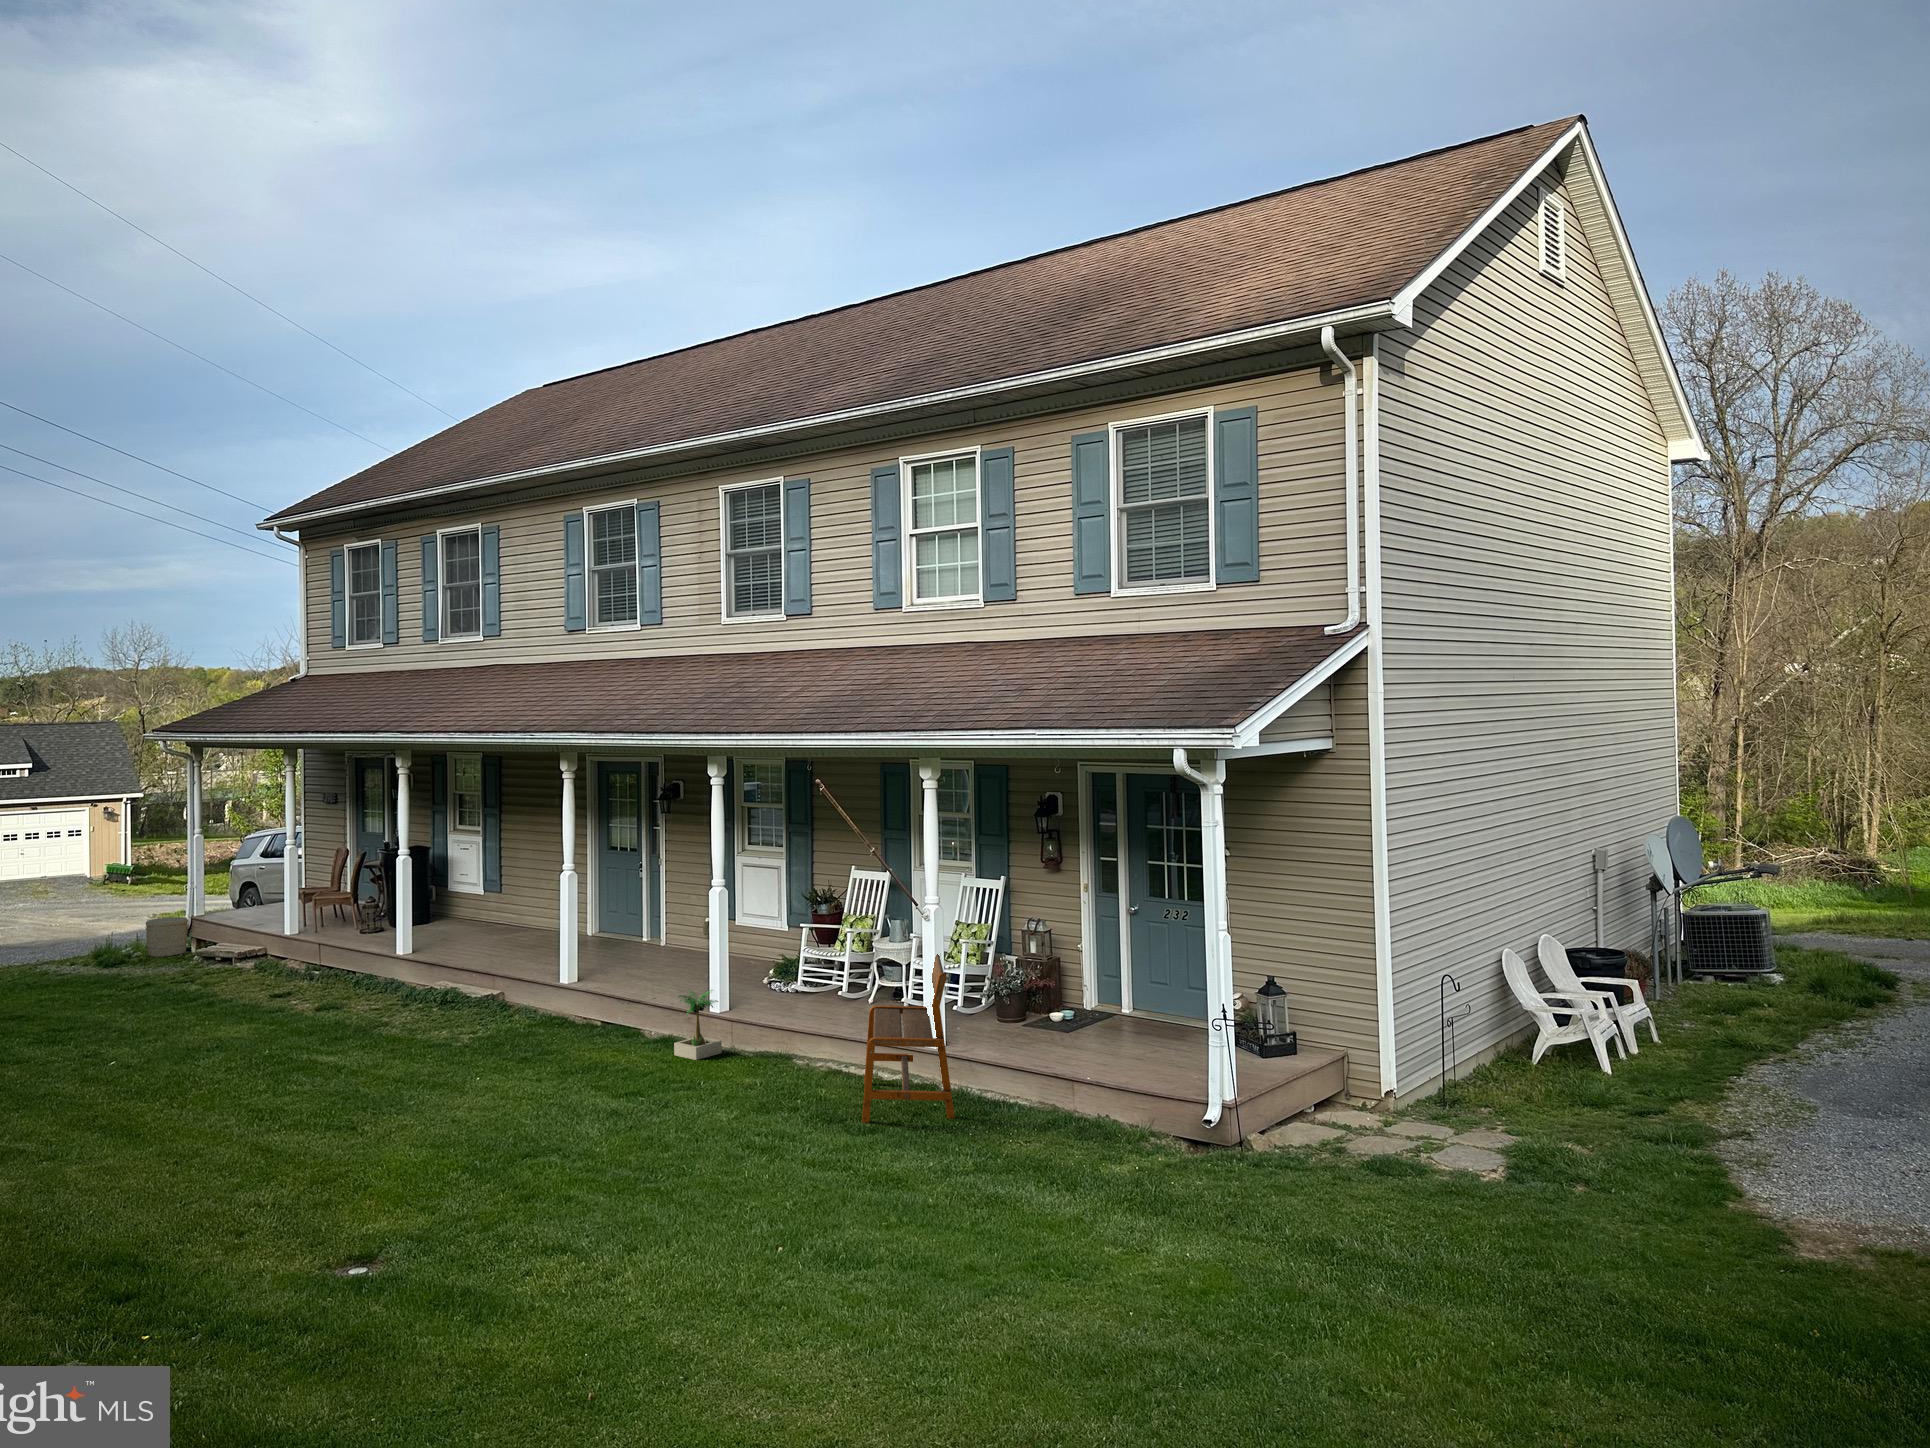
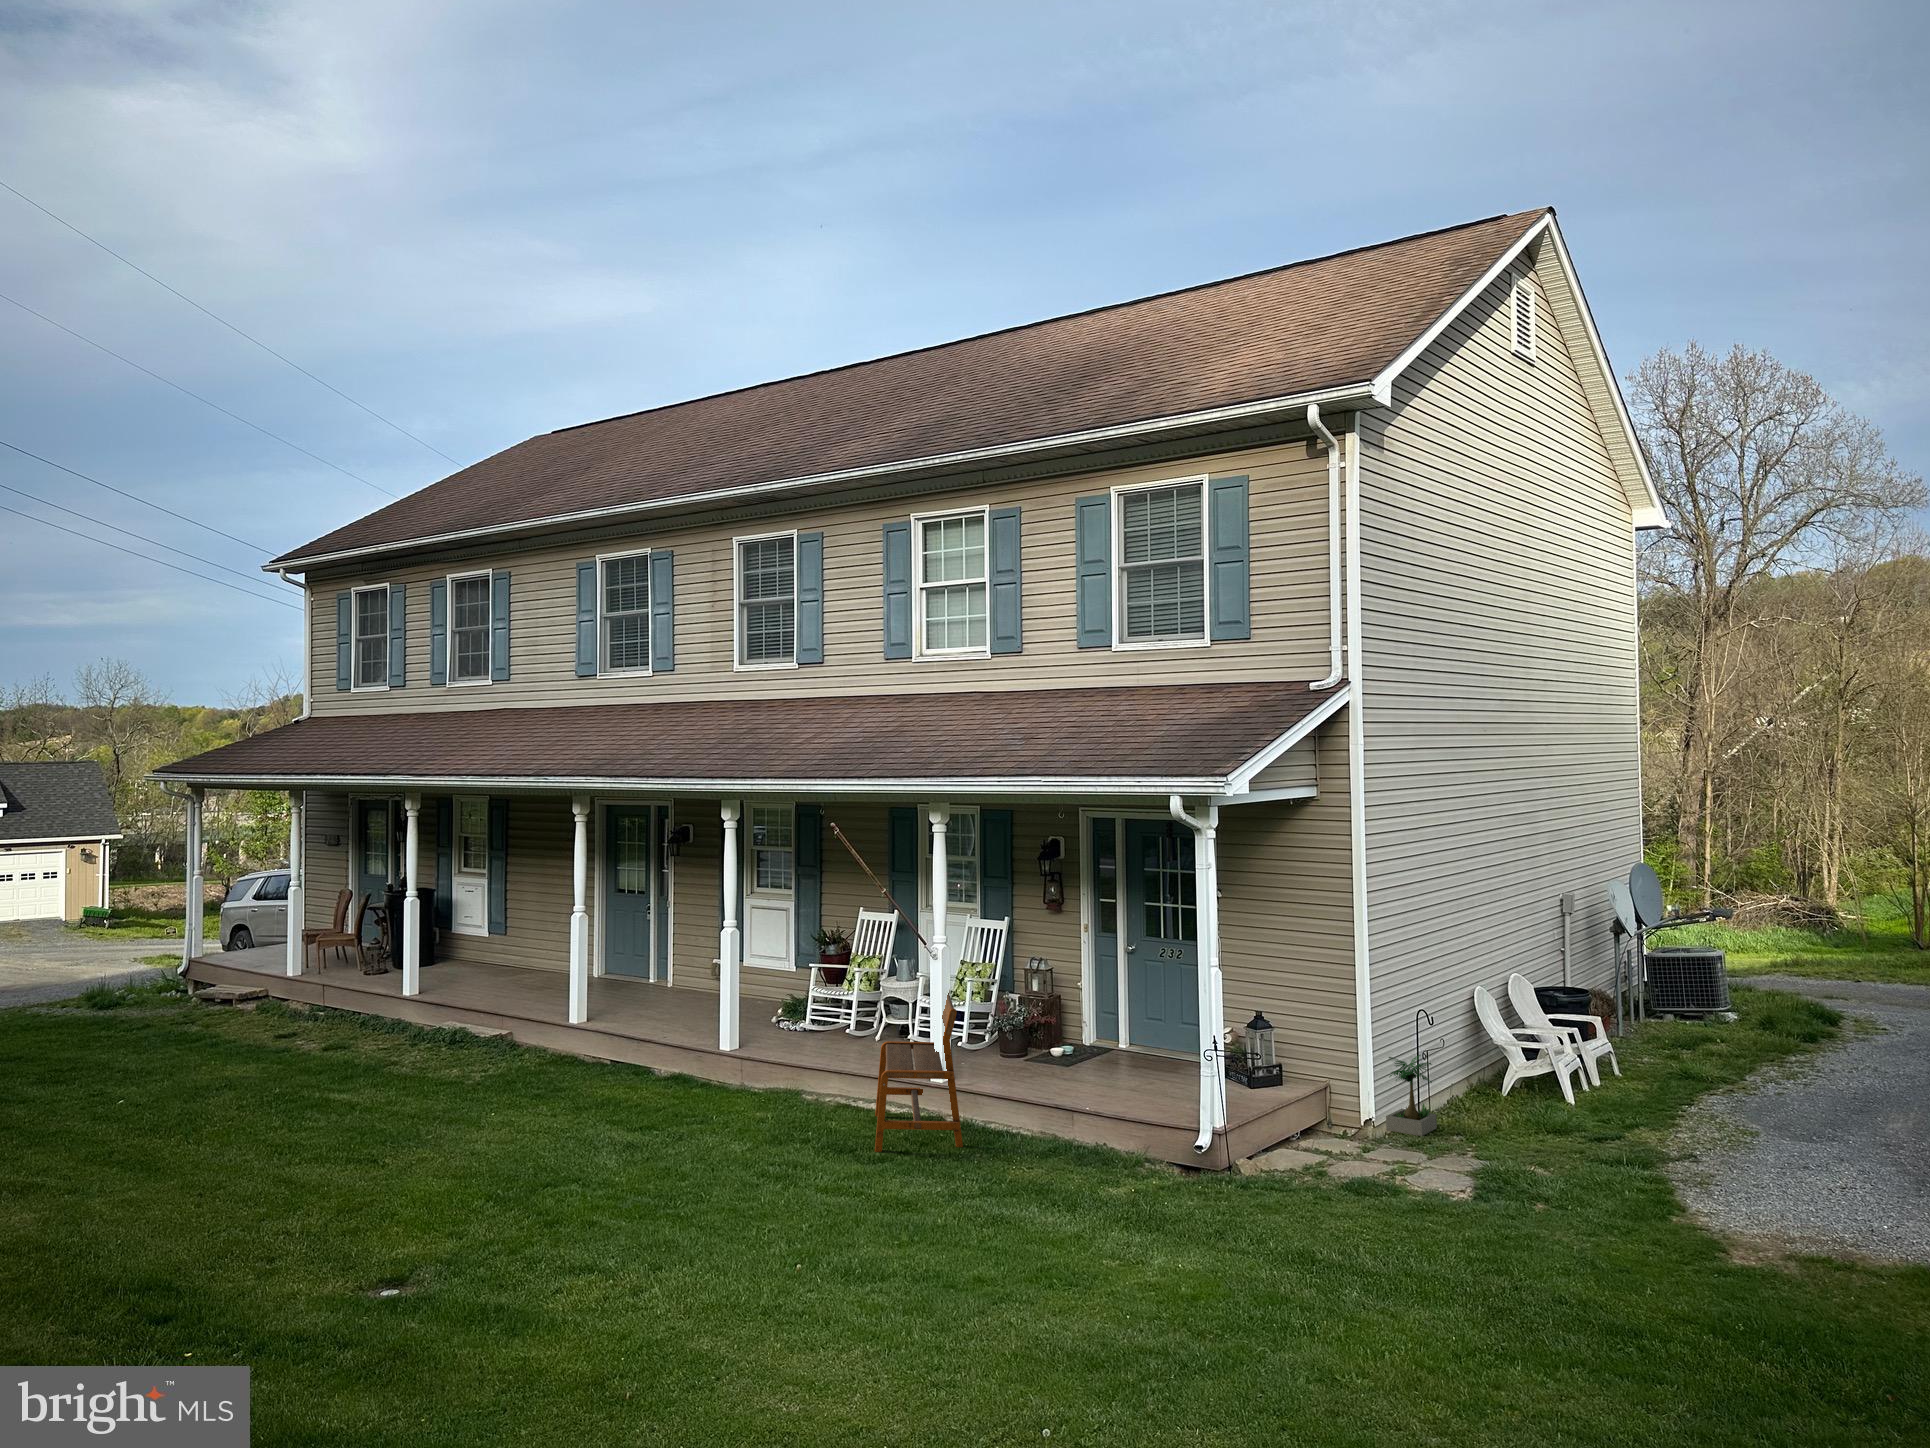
woven basket: present [146,917,188,957] -> none [131,960,175,1001]
potted plant: present [674,990,722,1060] -> present [1386,1055,1437,1136]

